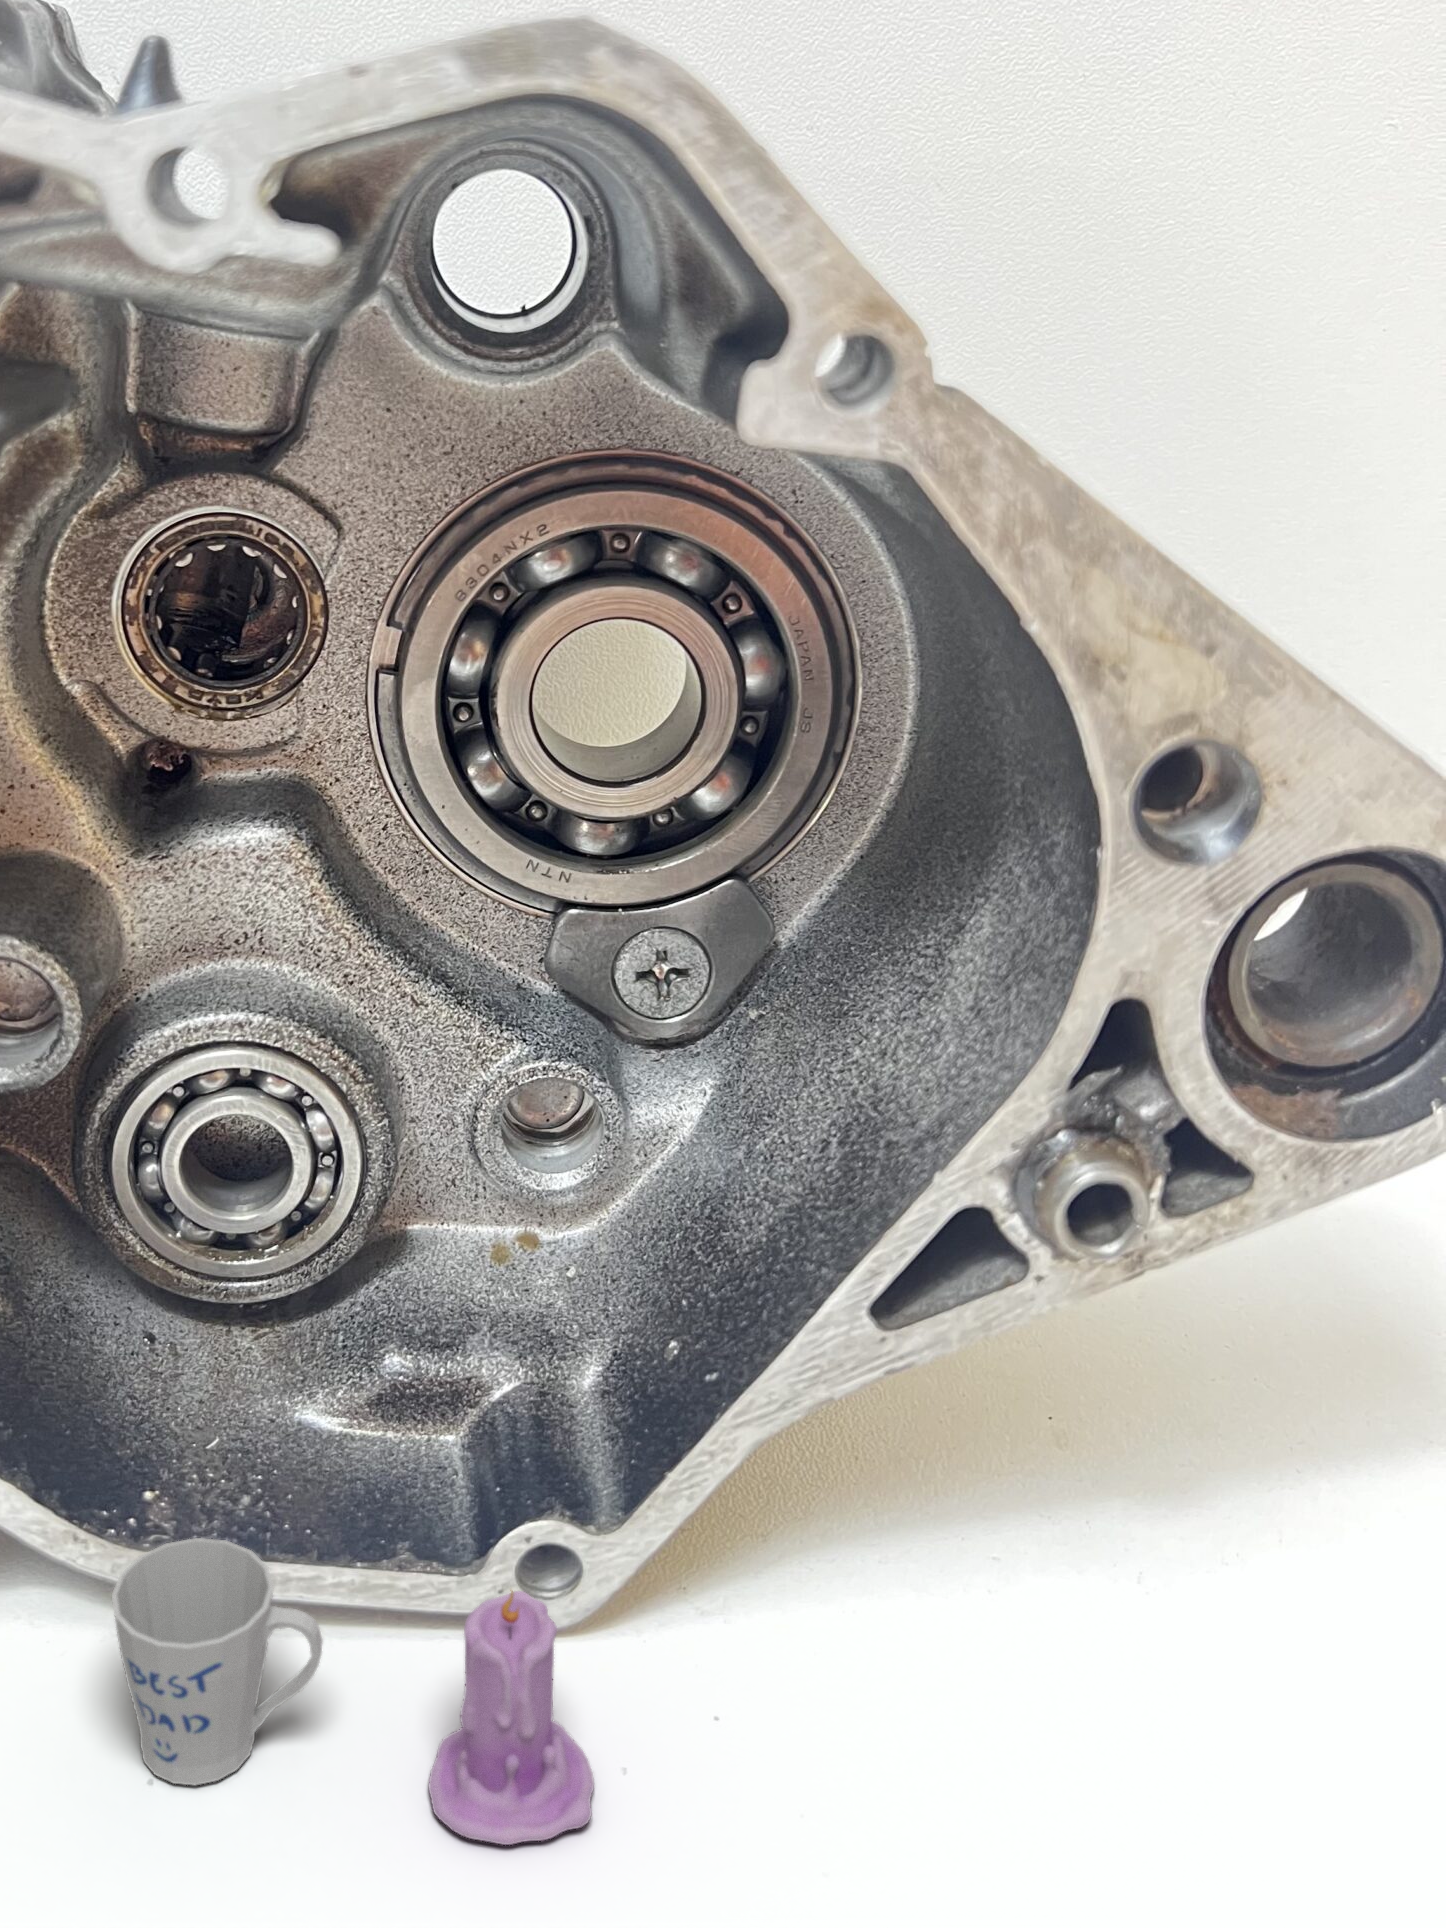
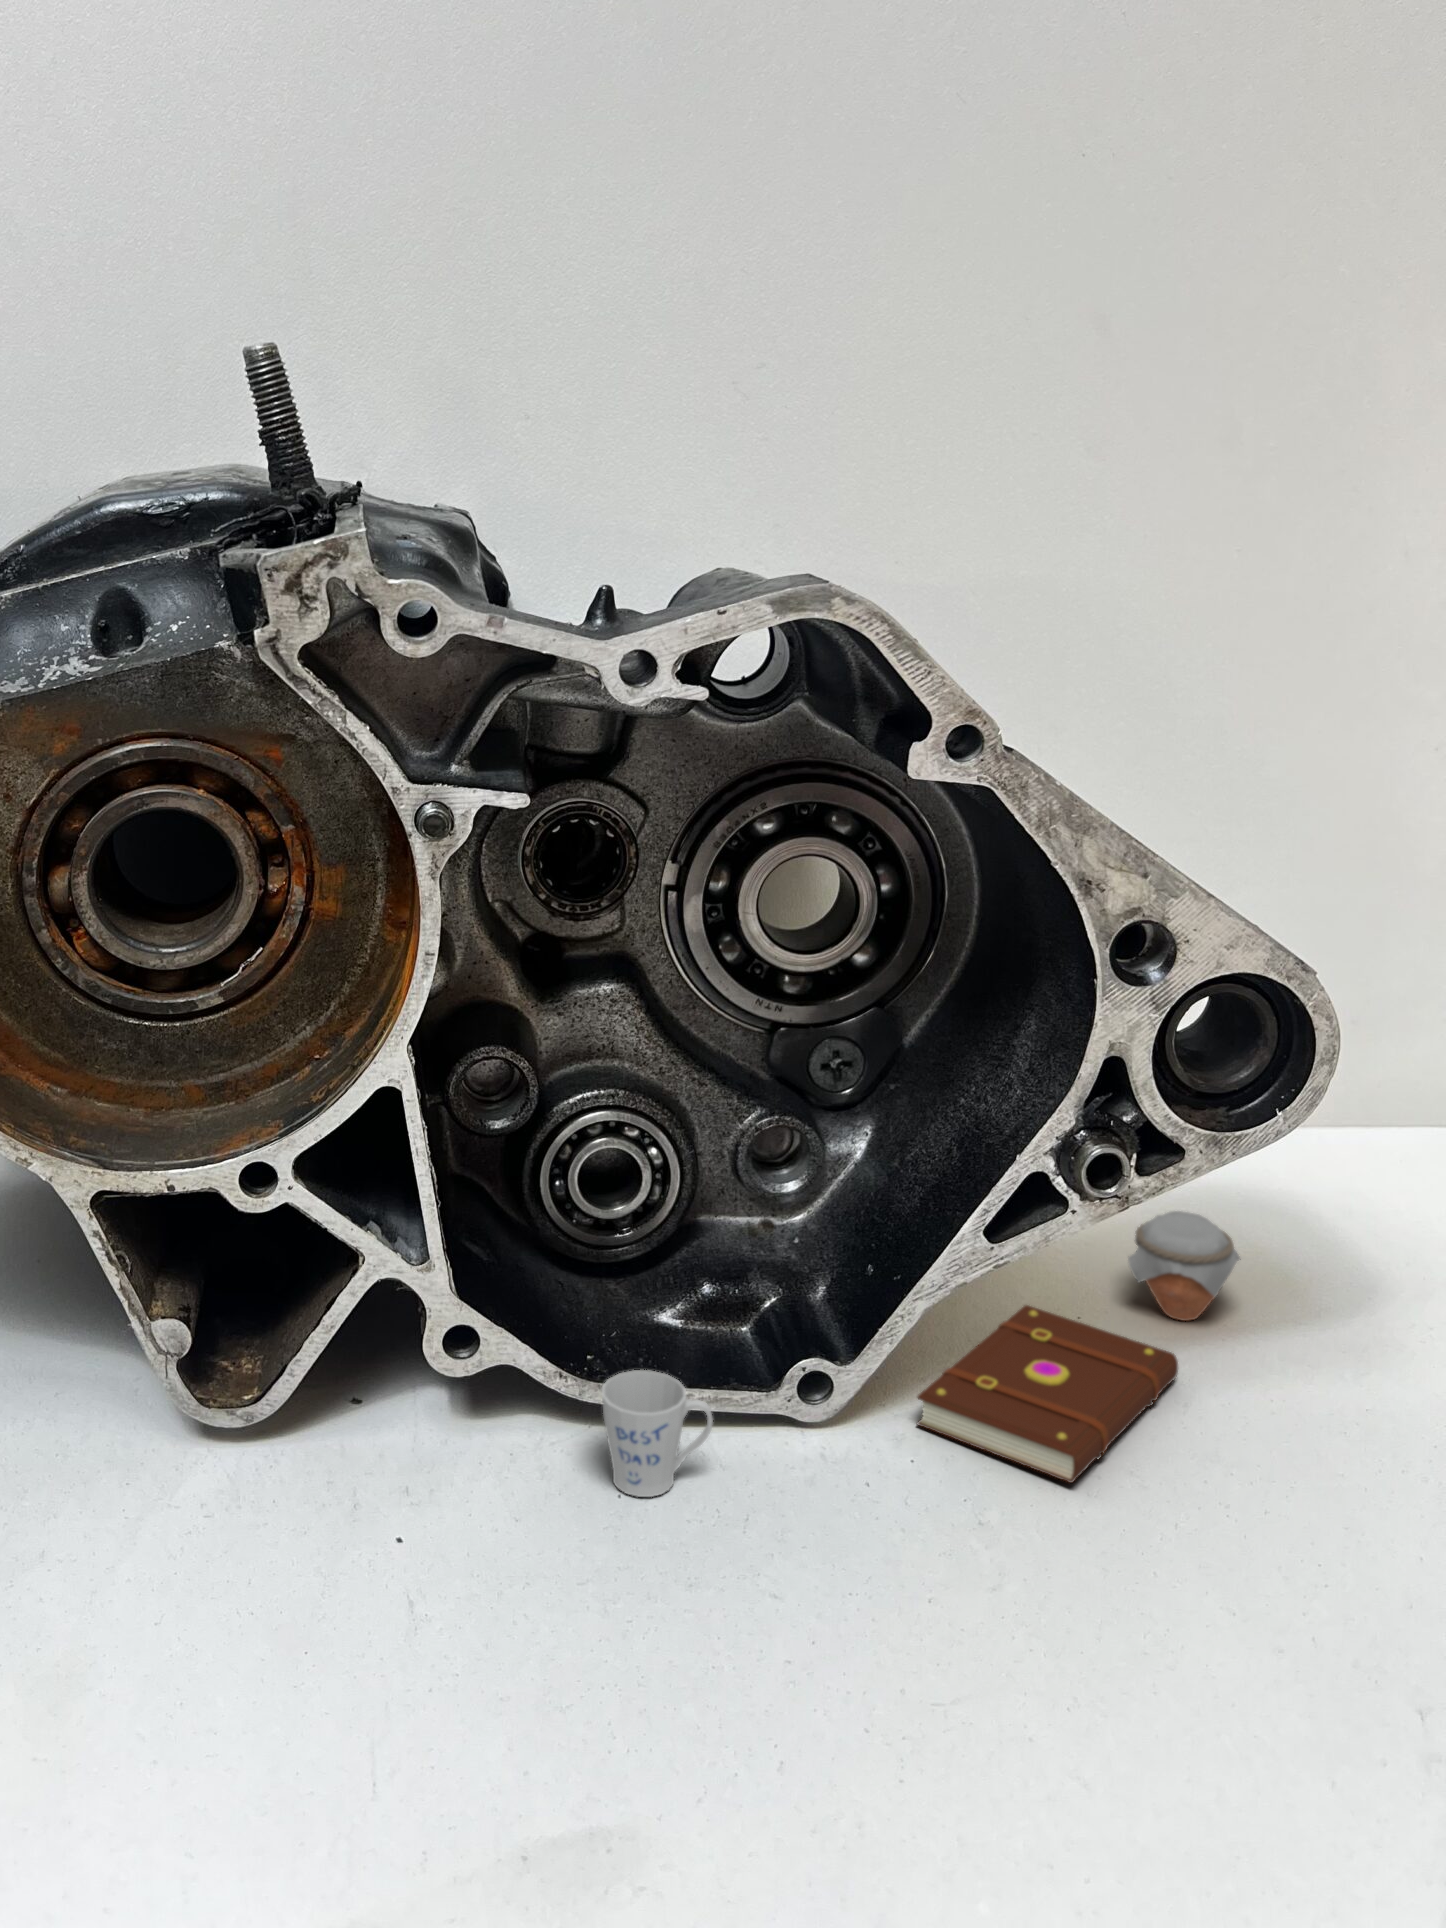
jar: none [1151,1250,1351,1441] -> present [1128,1211,1241,1321]
book: none [730,1403,1225,1805] -> present [917,1305,1178,1483]
candle: present [429,1590,594,1845] -> none [772,1377,863,1512]

